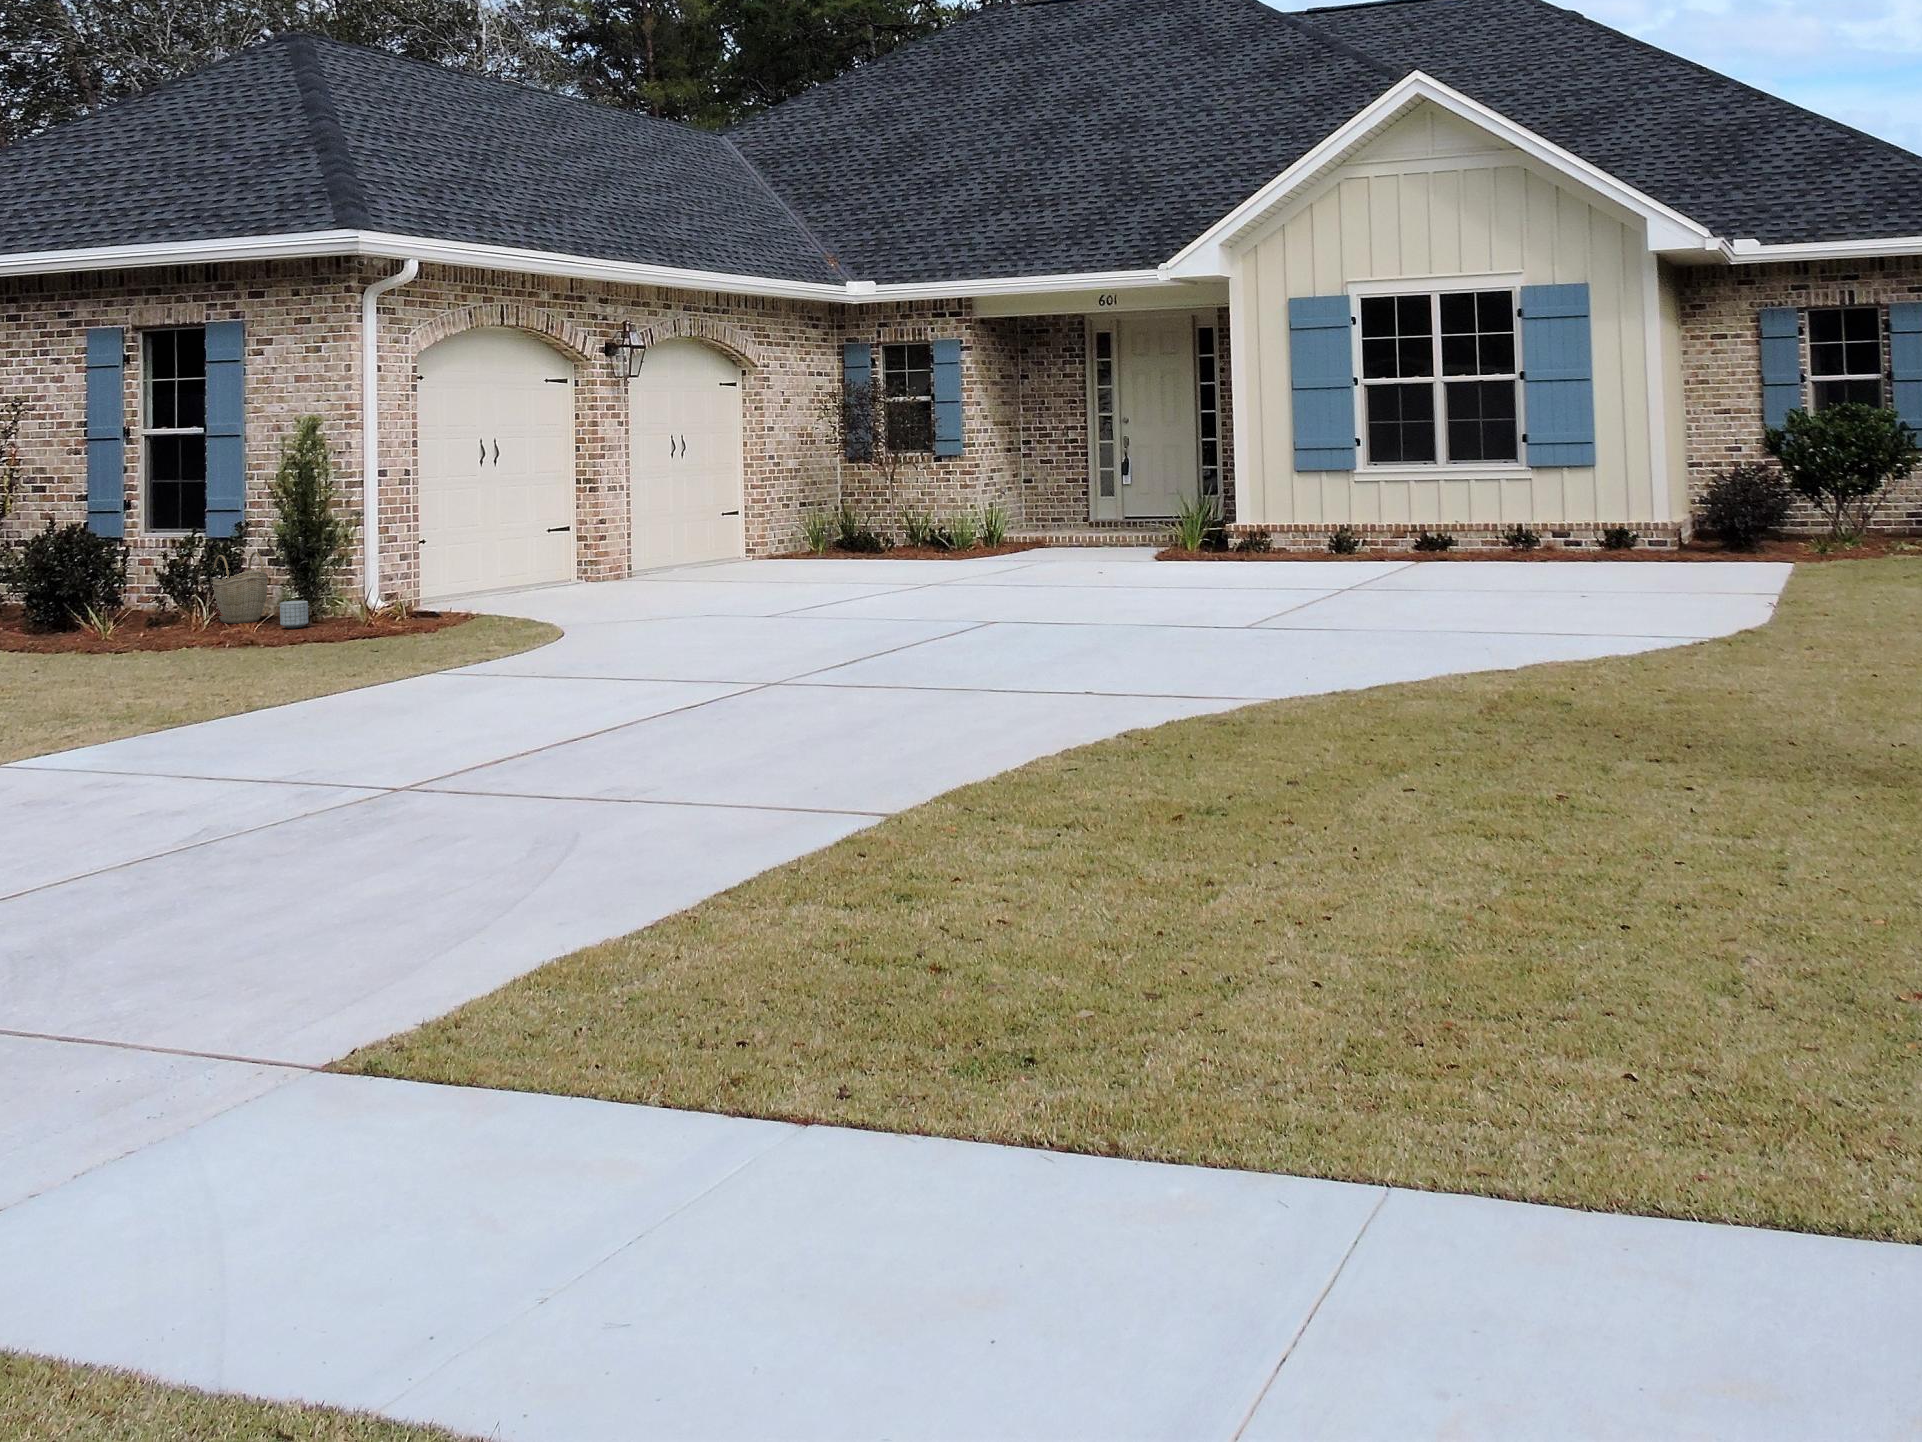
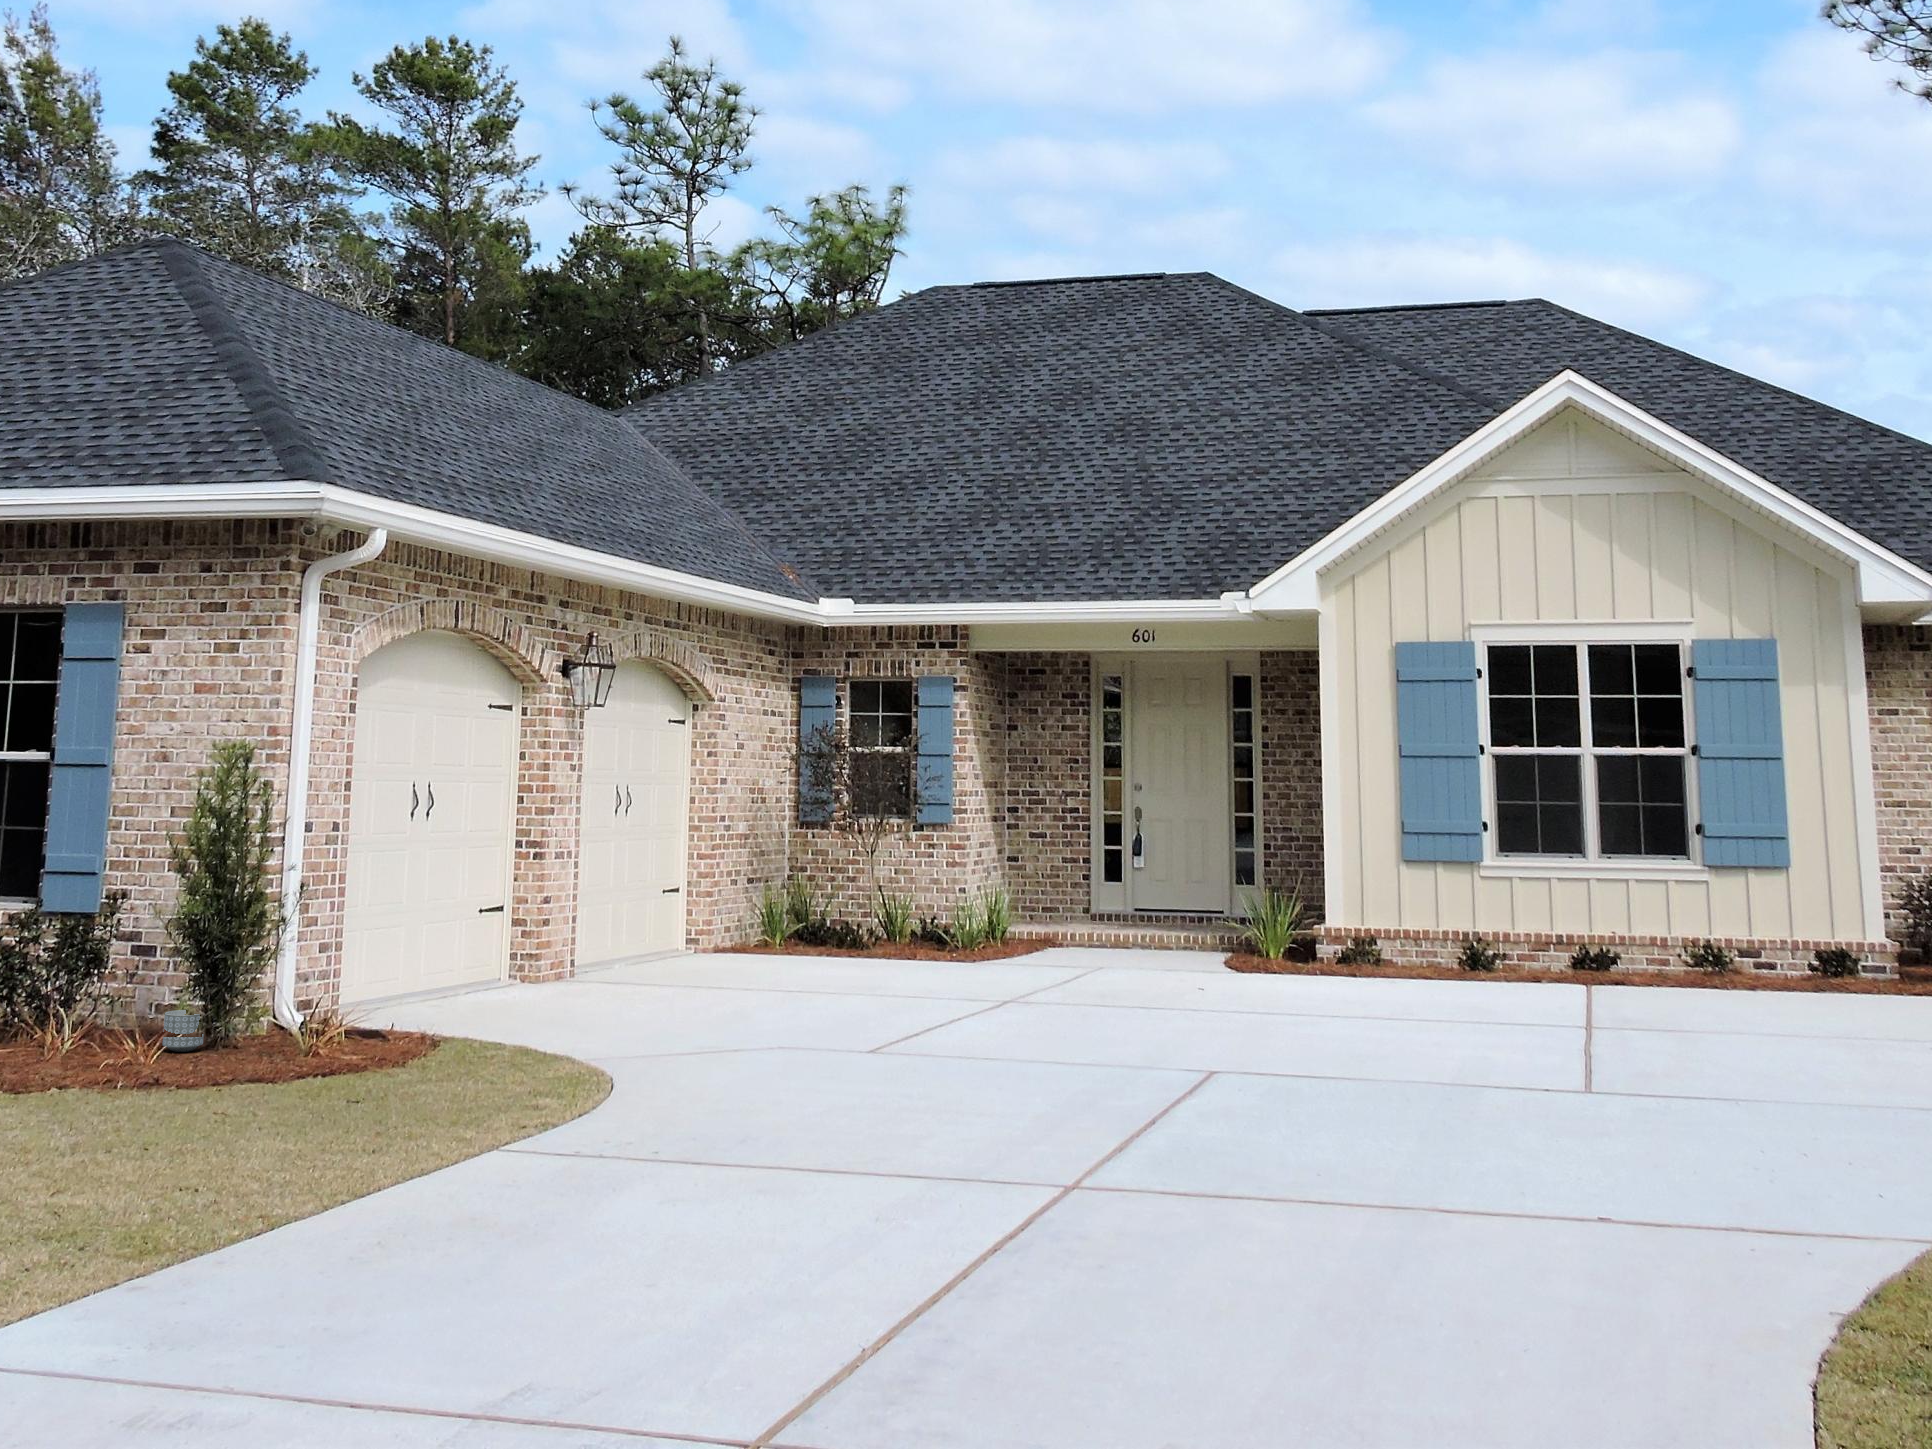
woven basket: present [212,552,267,623] -> none [49,934,134,1039]

